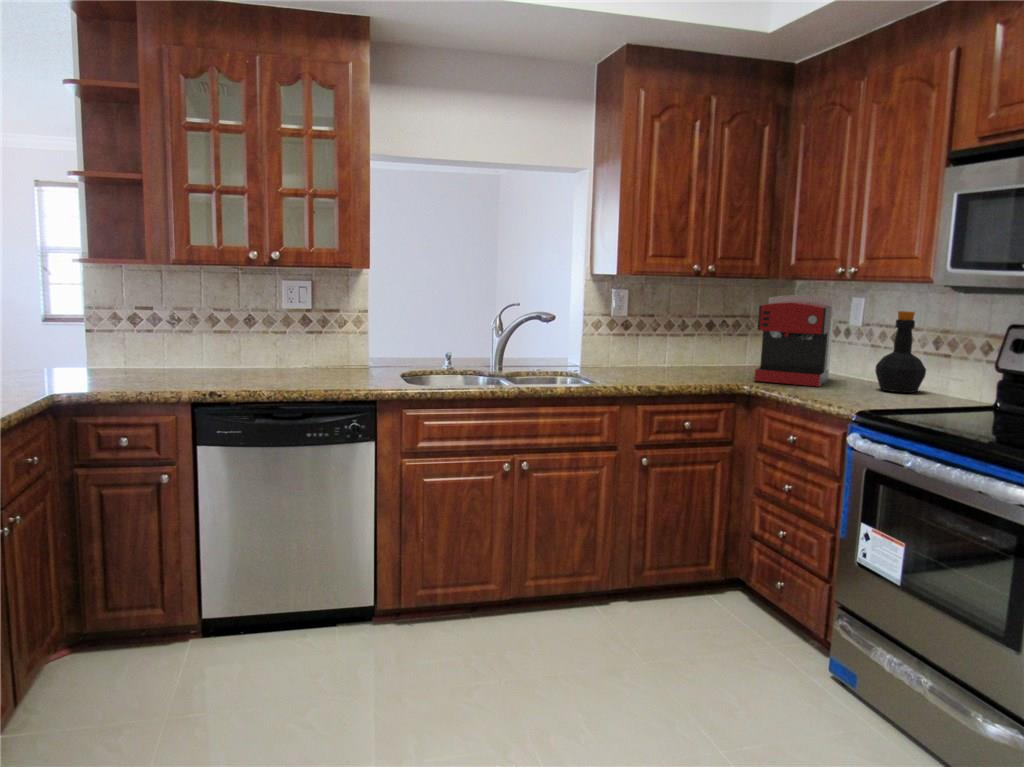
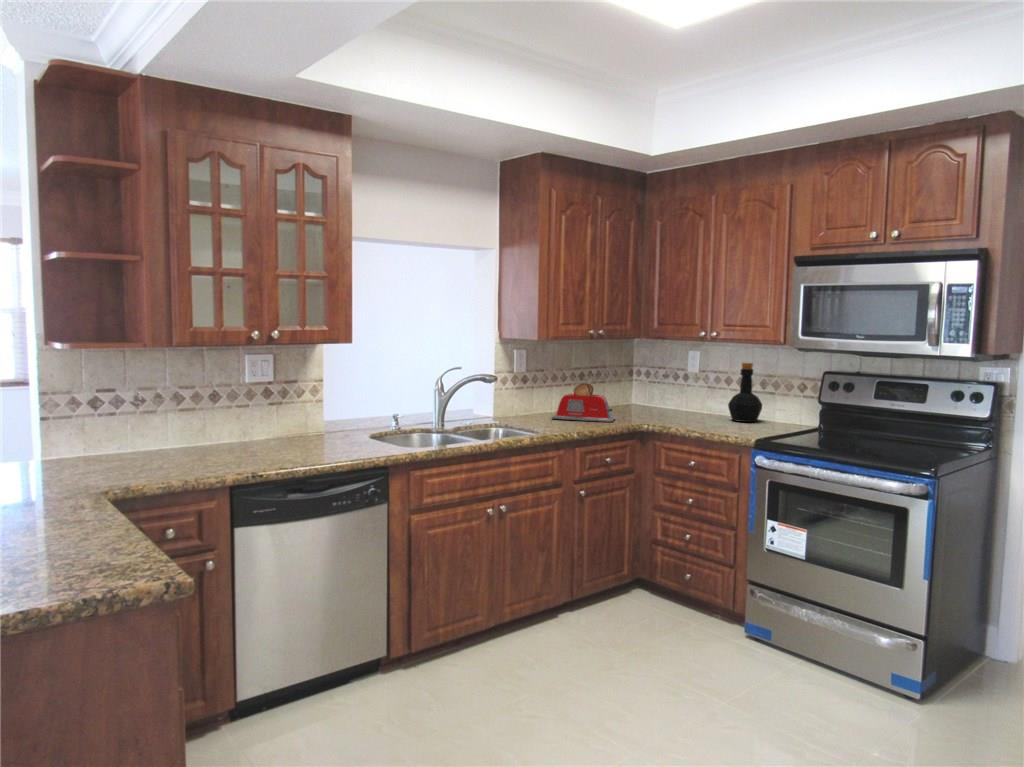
coffee maker: present [754,295,835,387] -> none [640,352,696,422]
toaster: none [640,331,720,380] -> present [552,383,615,422]

